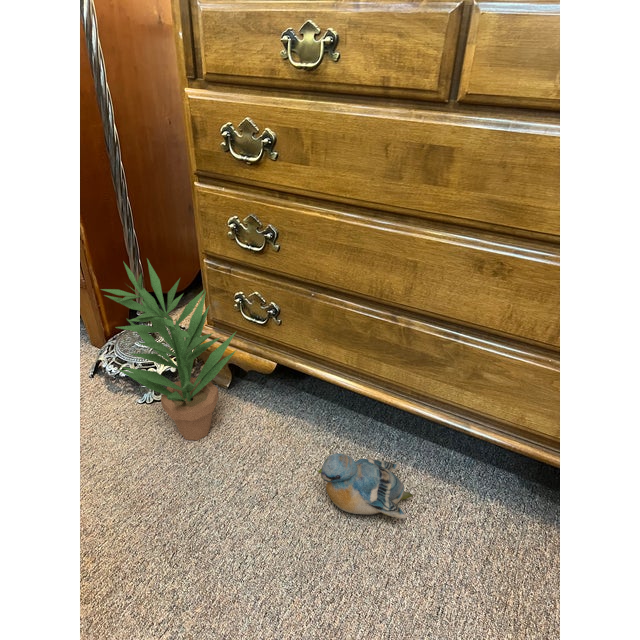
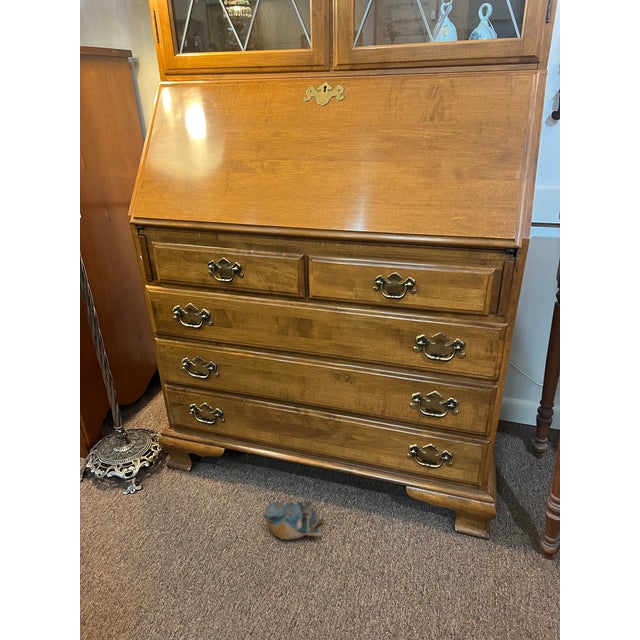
potted plant: present [102,259,236,440] -> none [104,394,196,514]

